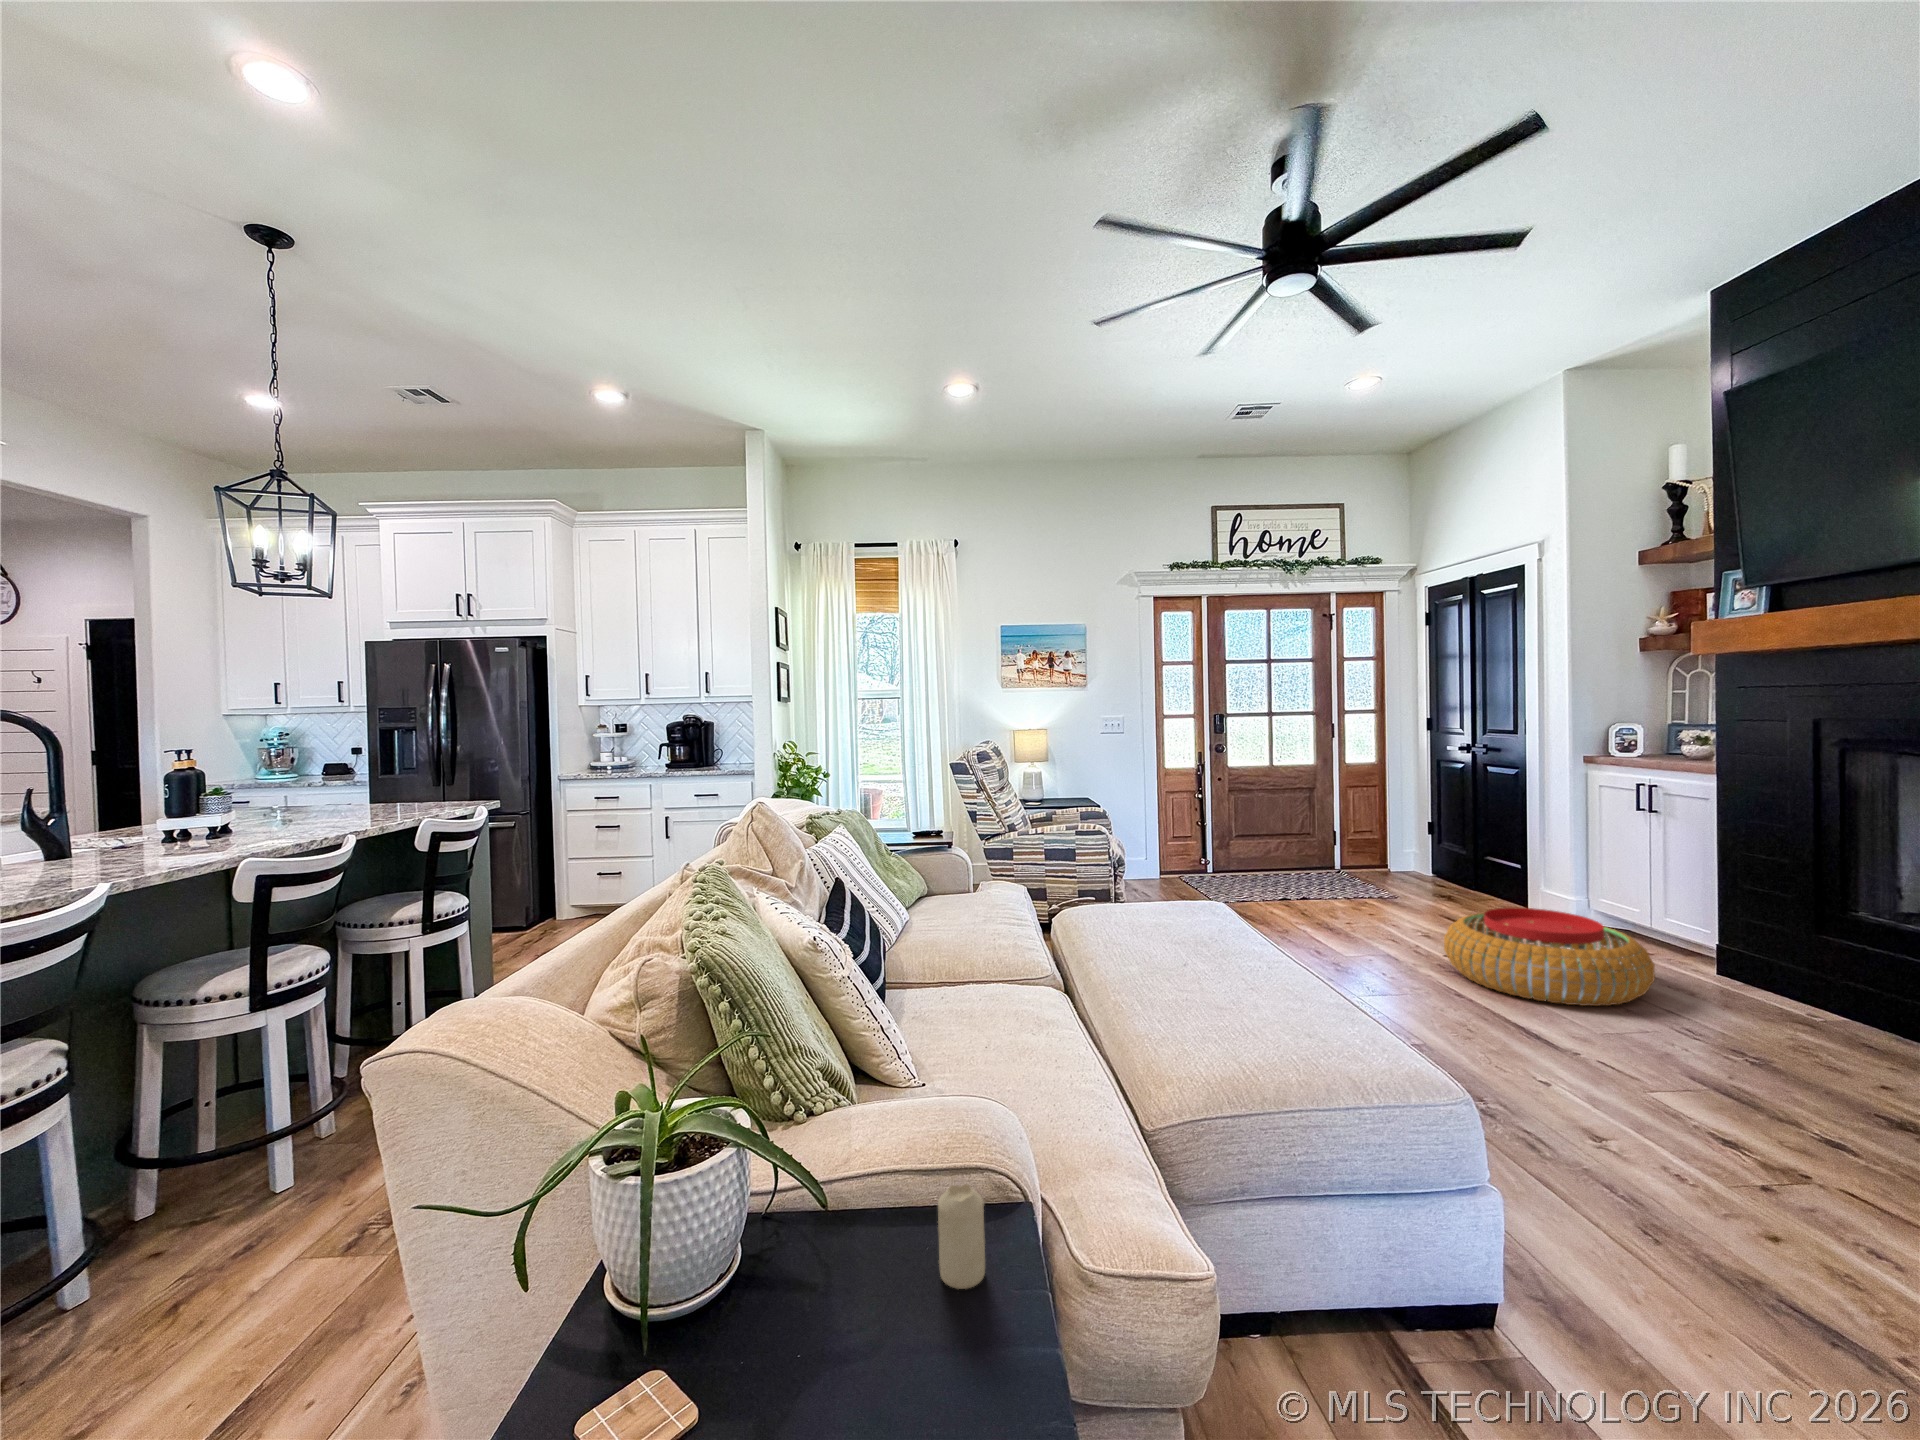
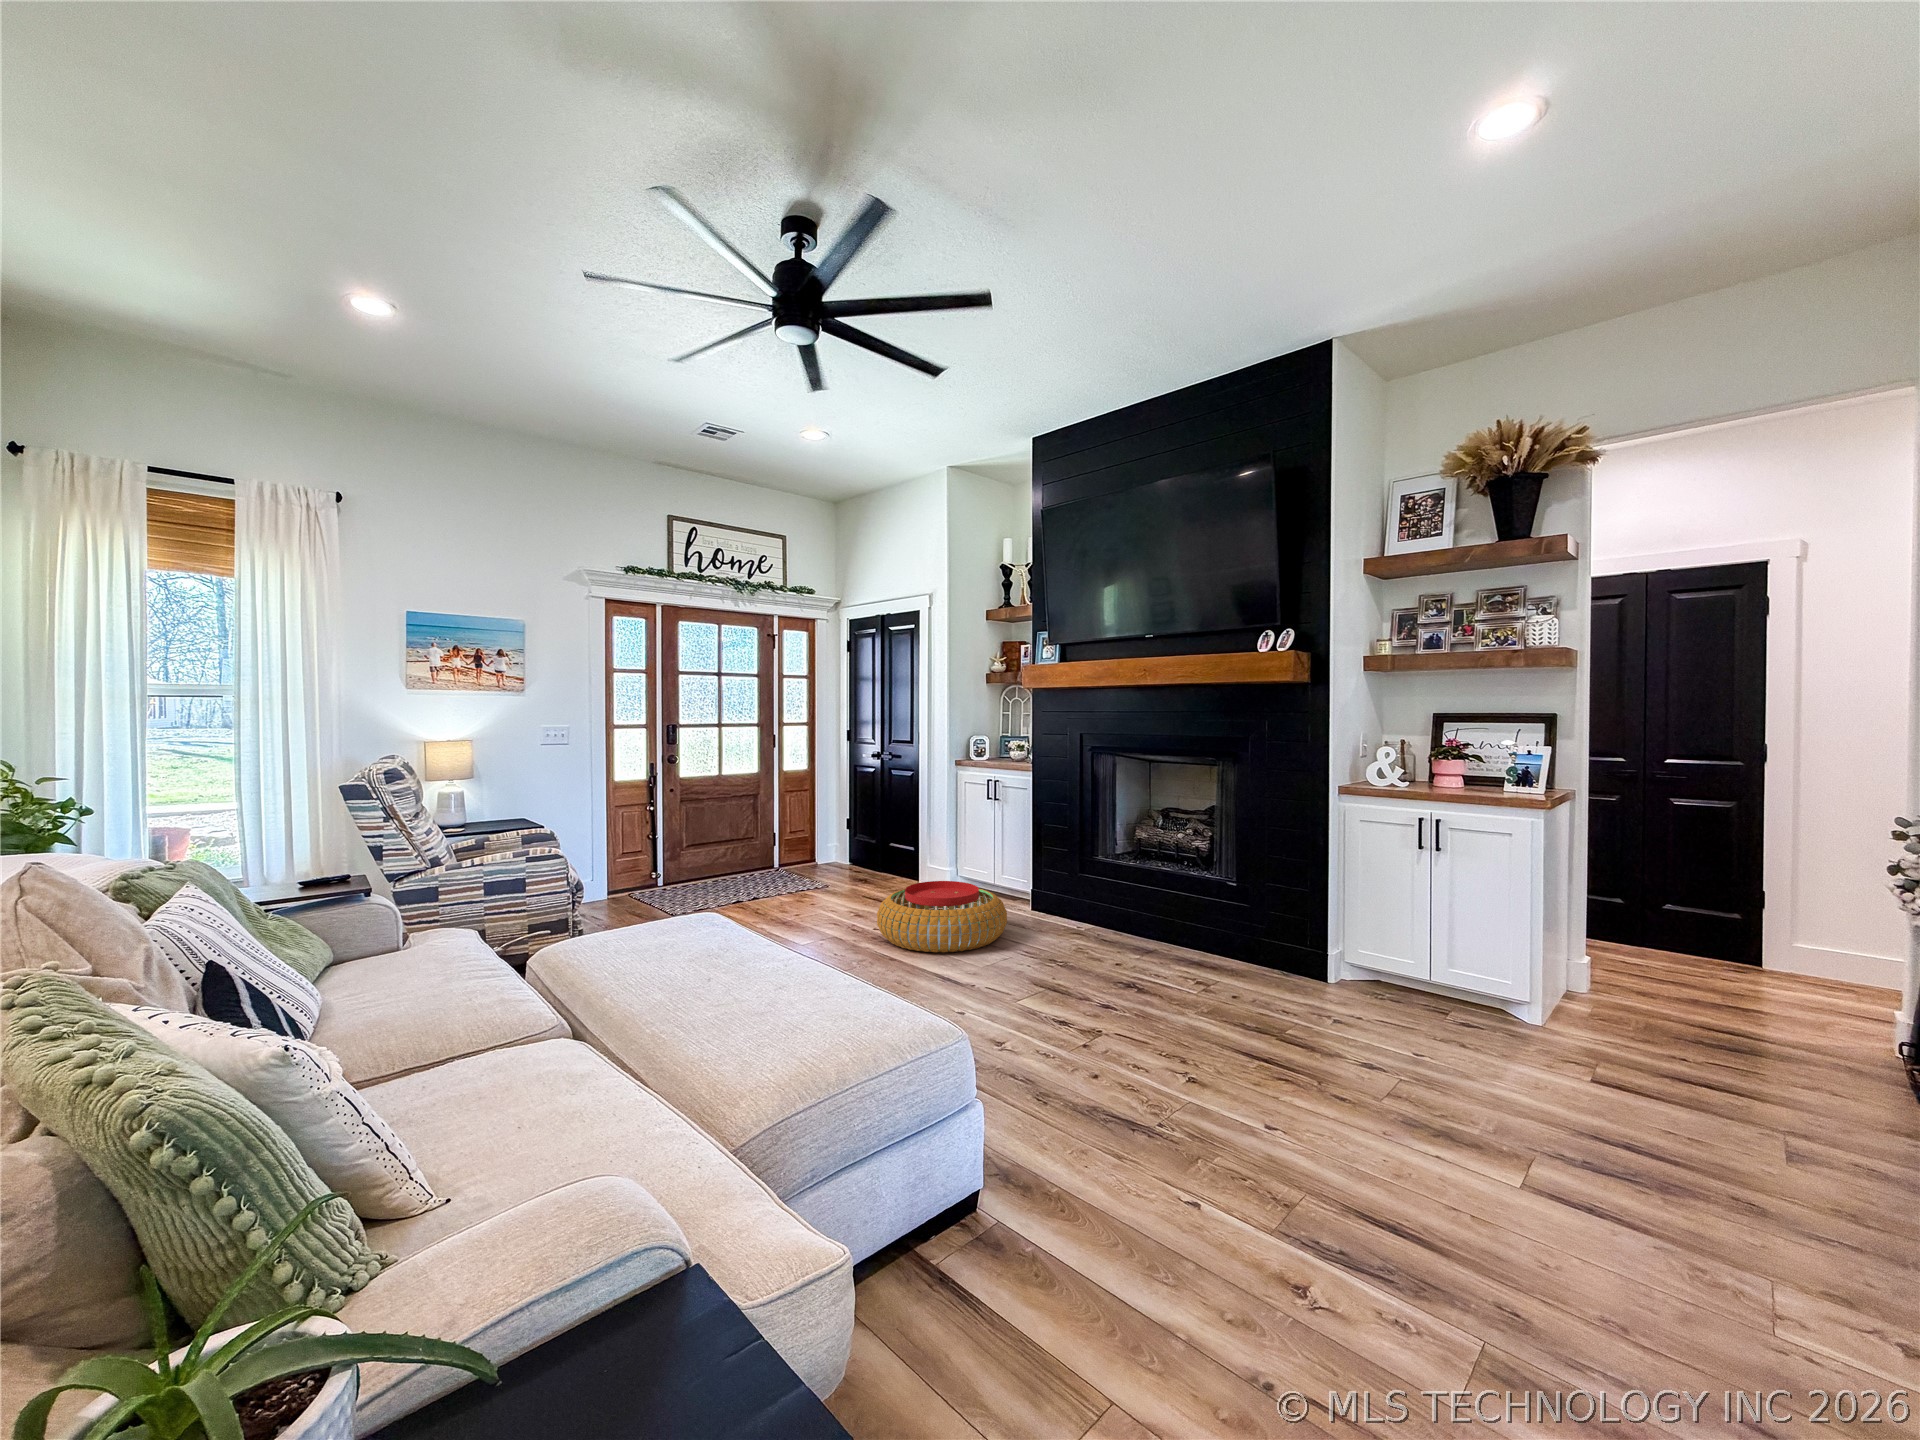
candle: present [938,1184,985,1289] -> none [616,1269,671,1389]

